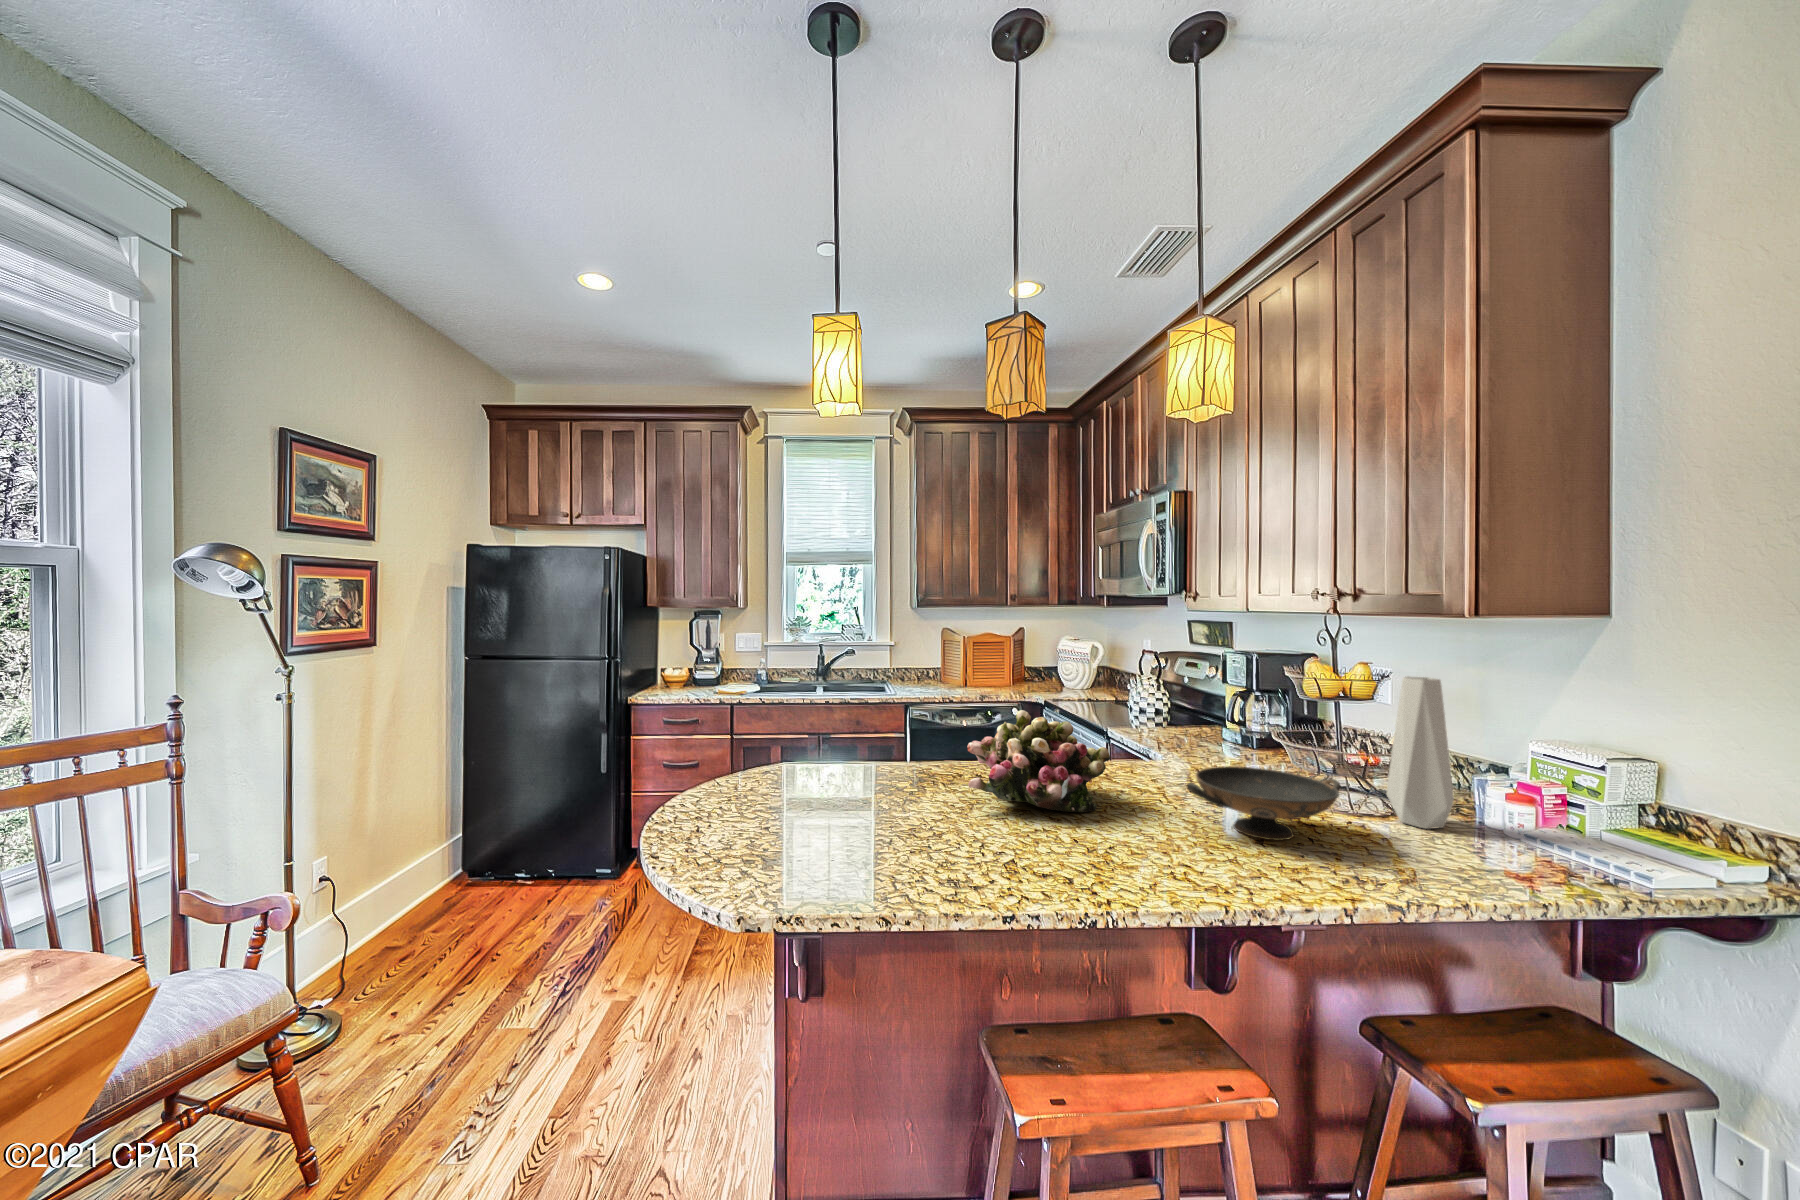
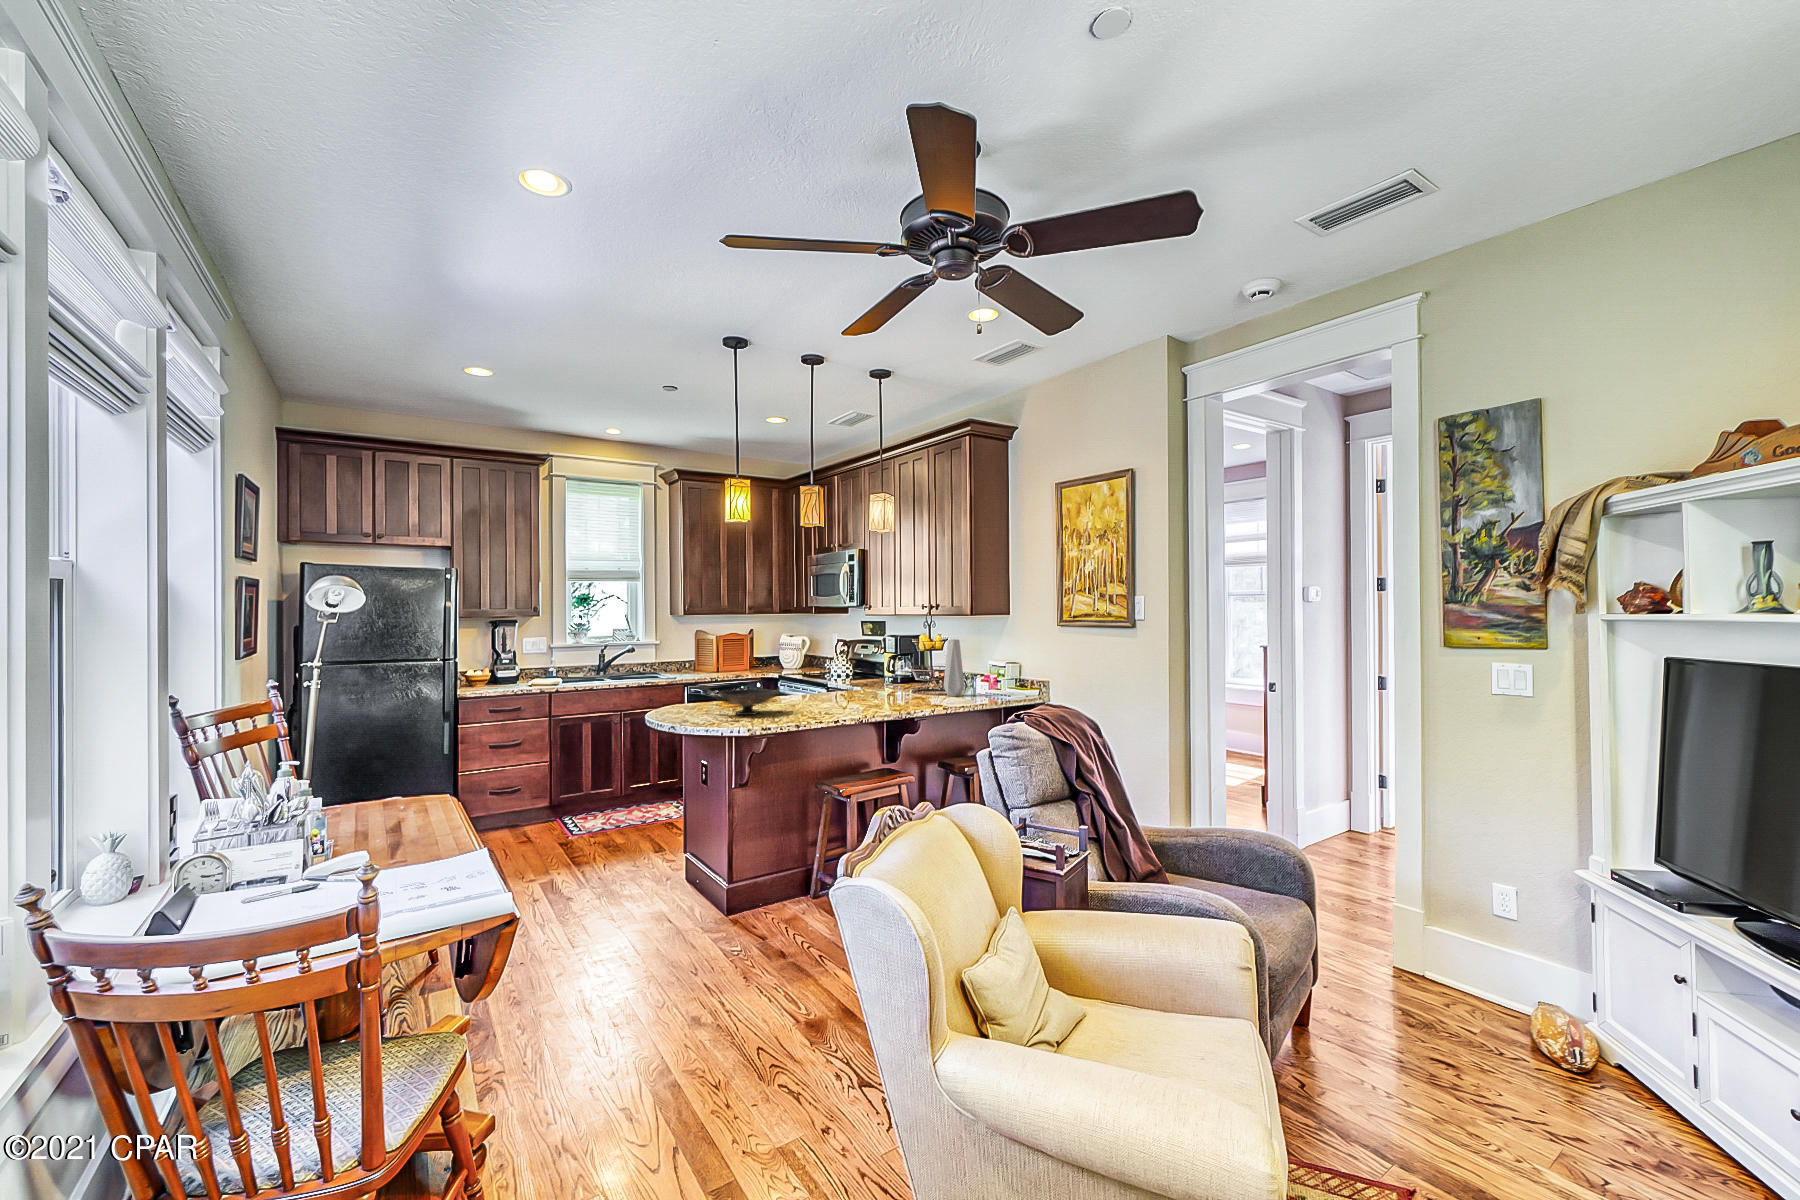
flower arrangement: present [967,710,1110,812] -> none [779,663,842,703]
decorative bowl: present [1187,766,1340,840] -> present [714,689,780,715]

